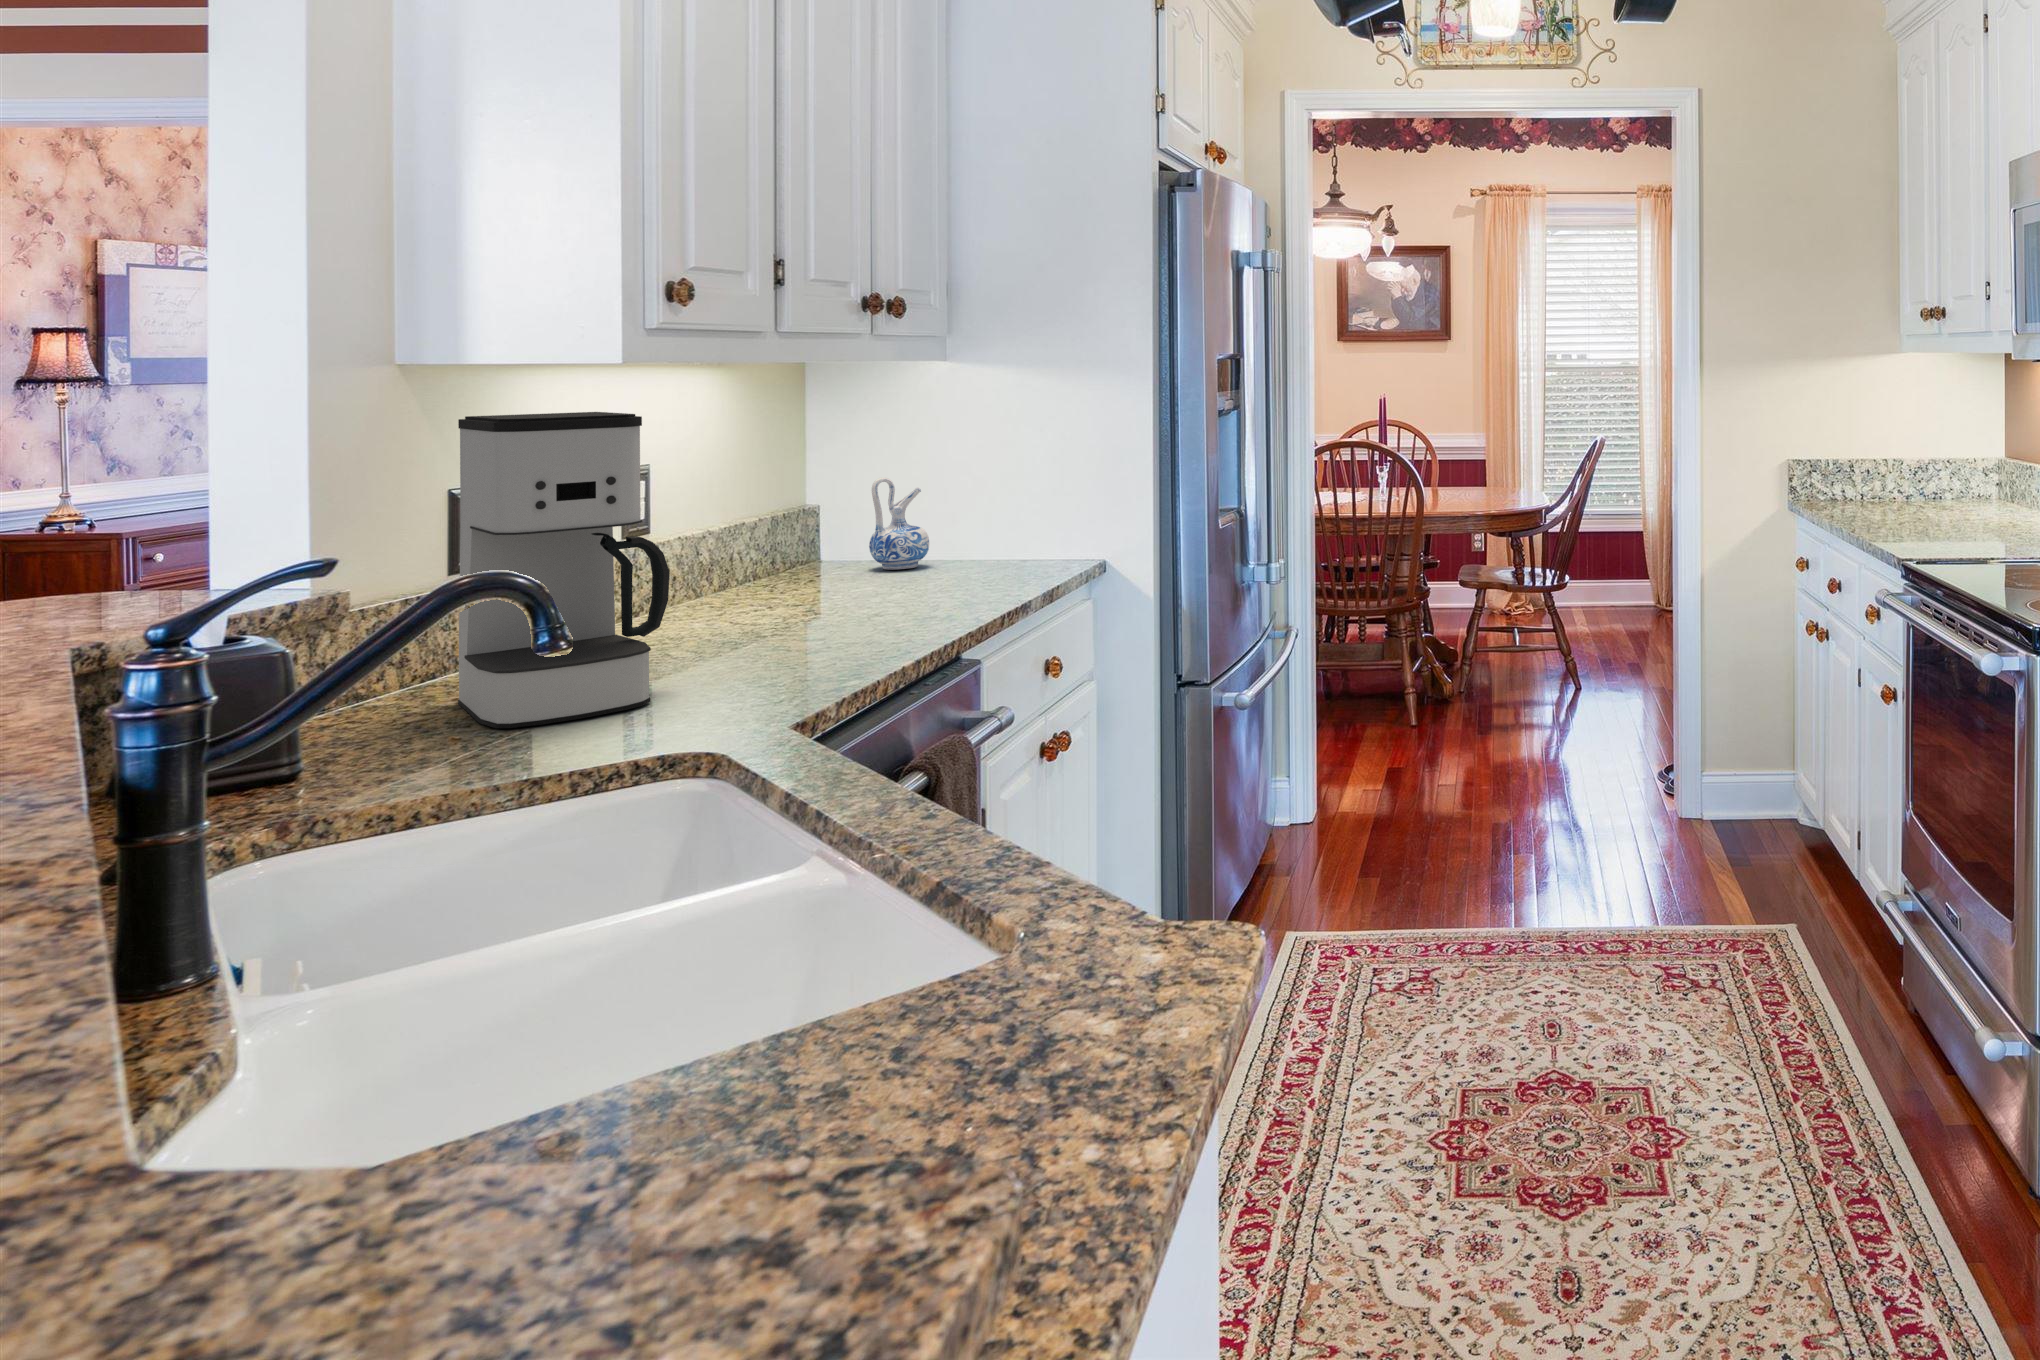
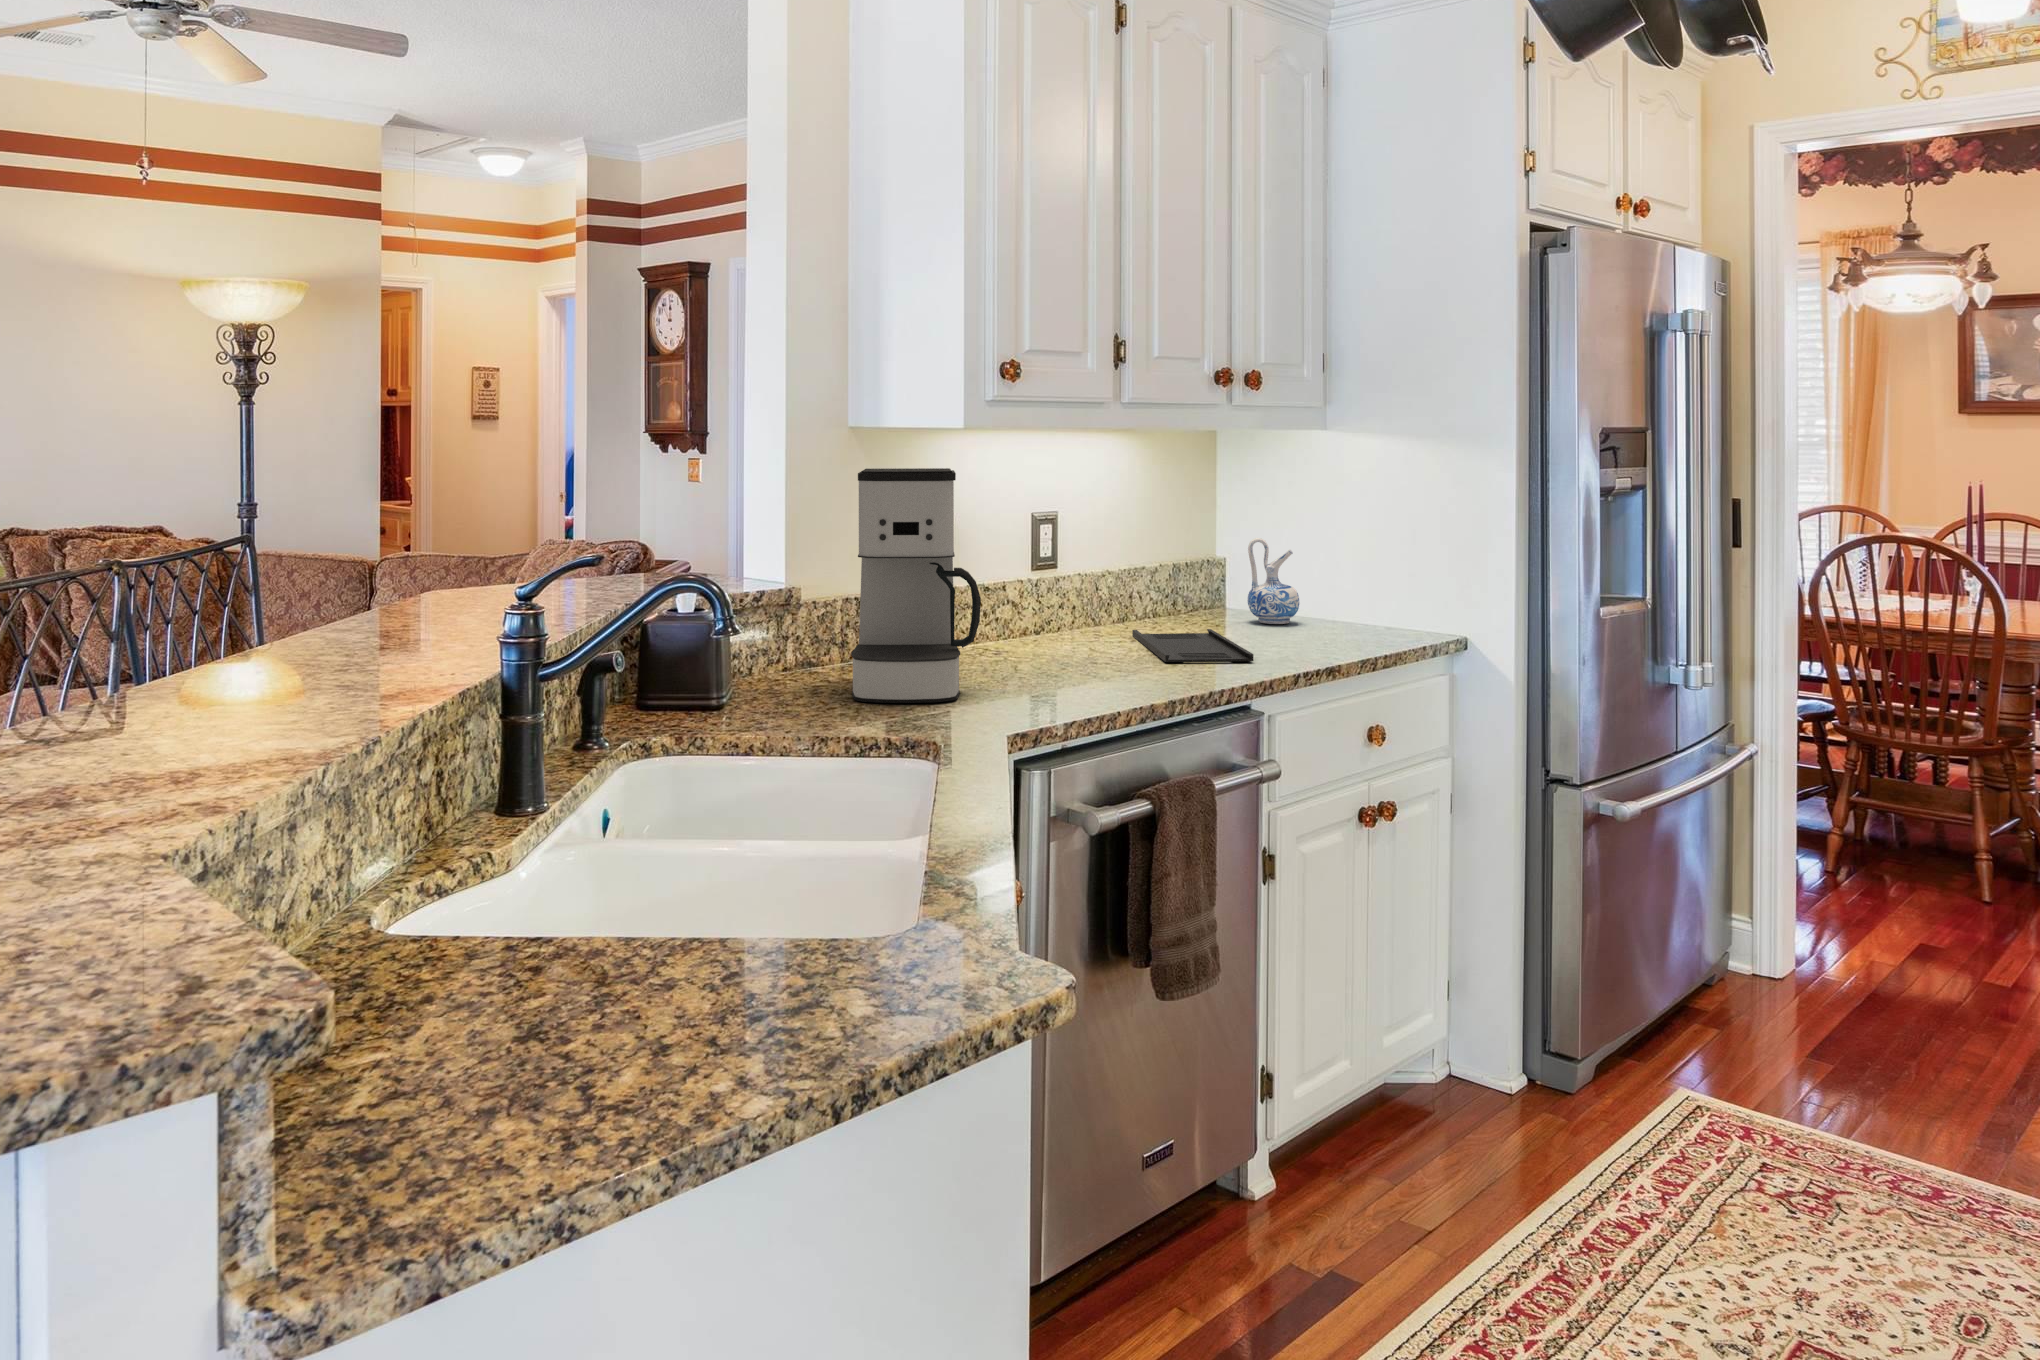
tray: none [758,582,944,622] -> present [1132,629,1253,662]

